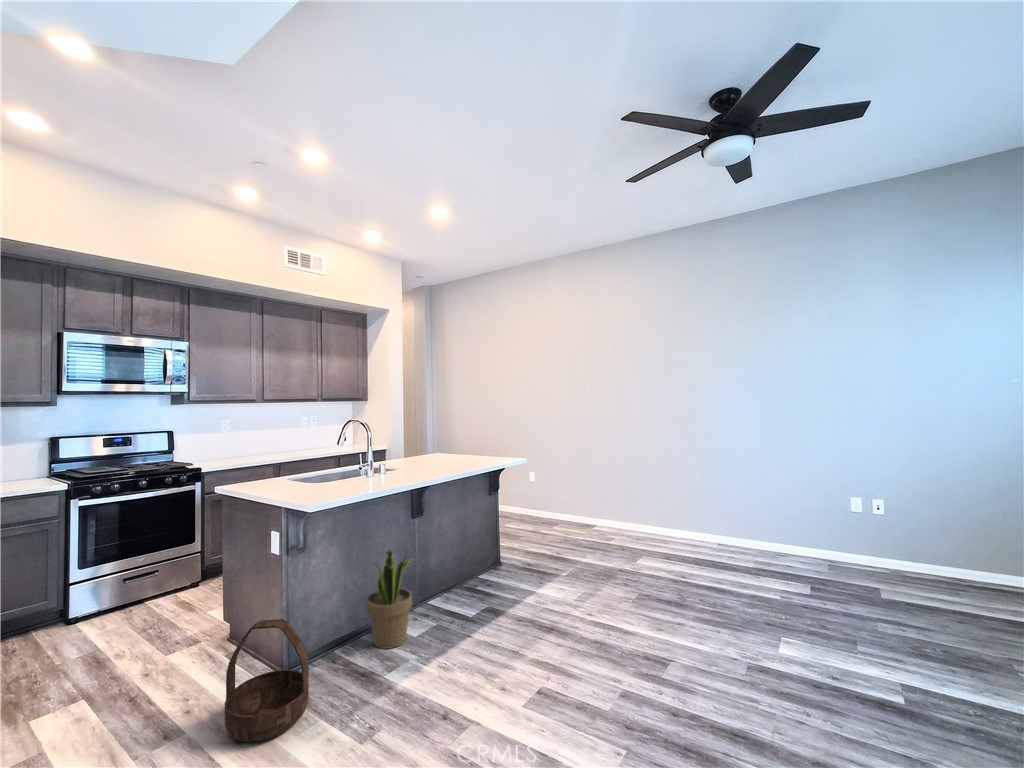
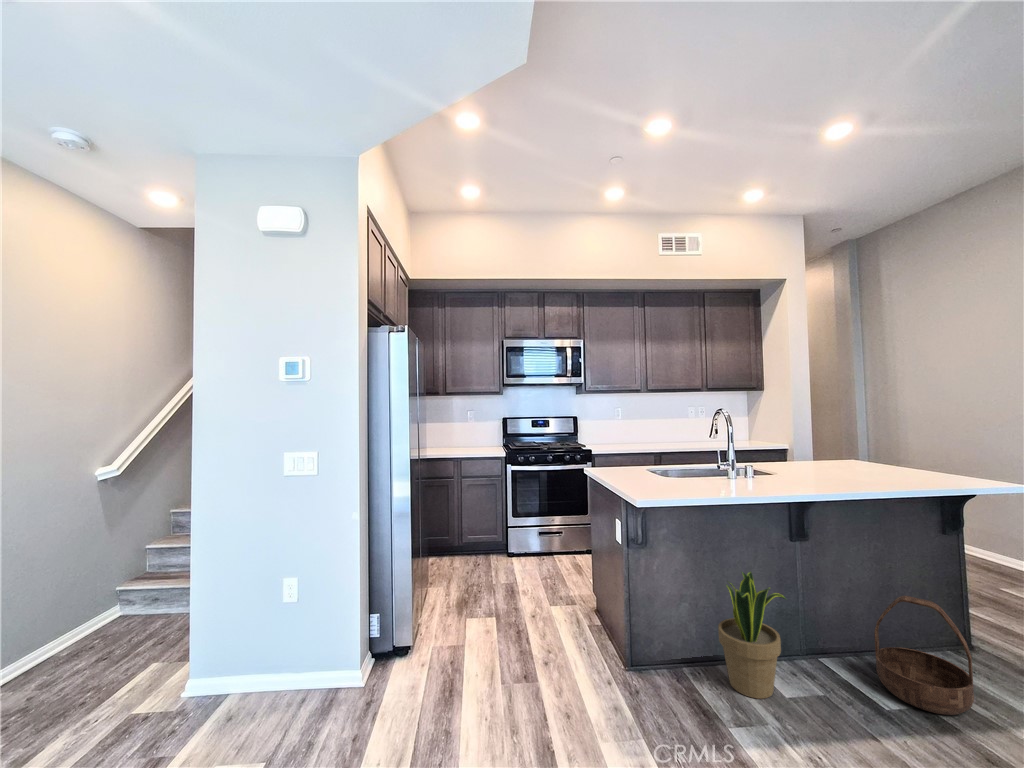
basket: present [225,619,309,743] -> present [874,596,974,715]

